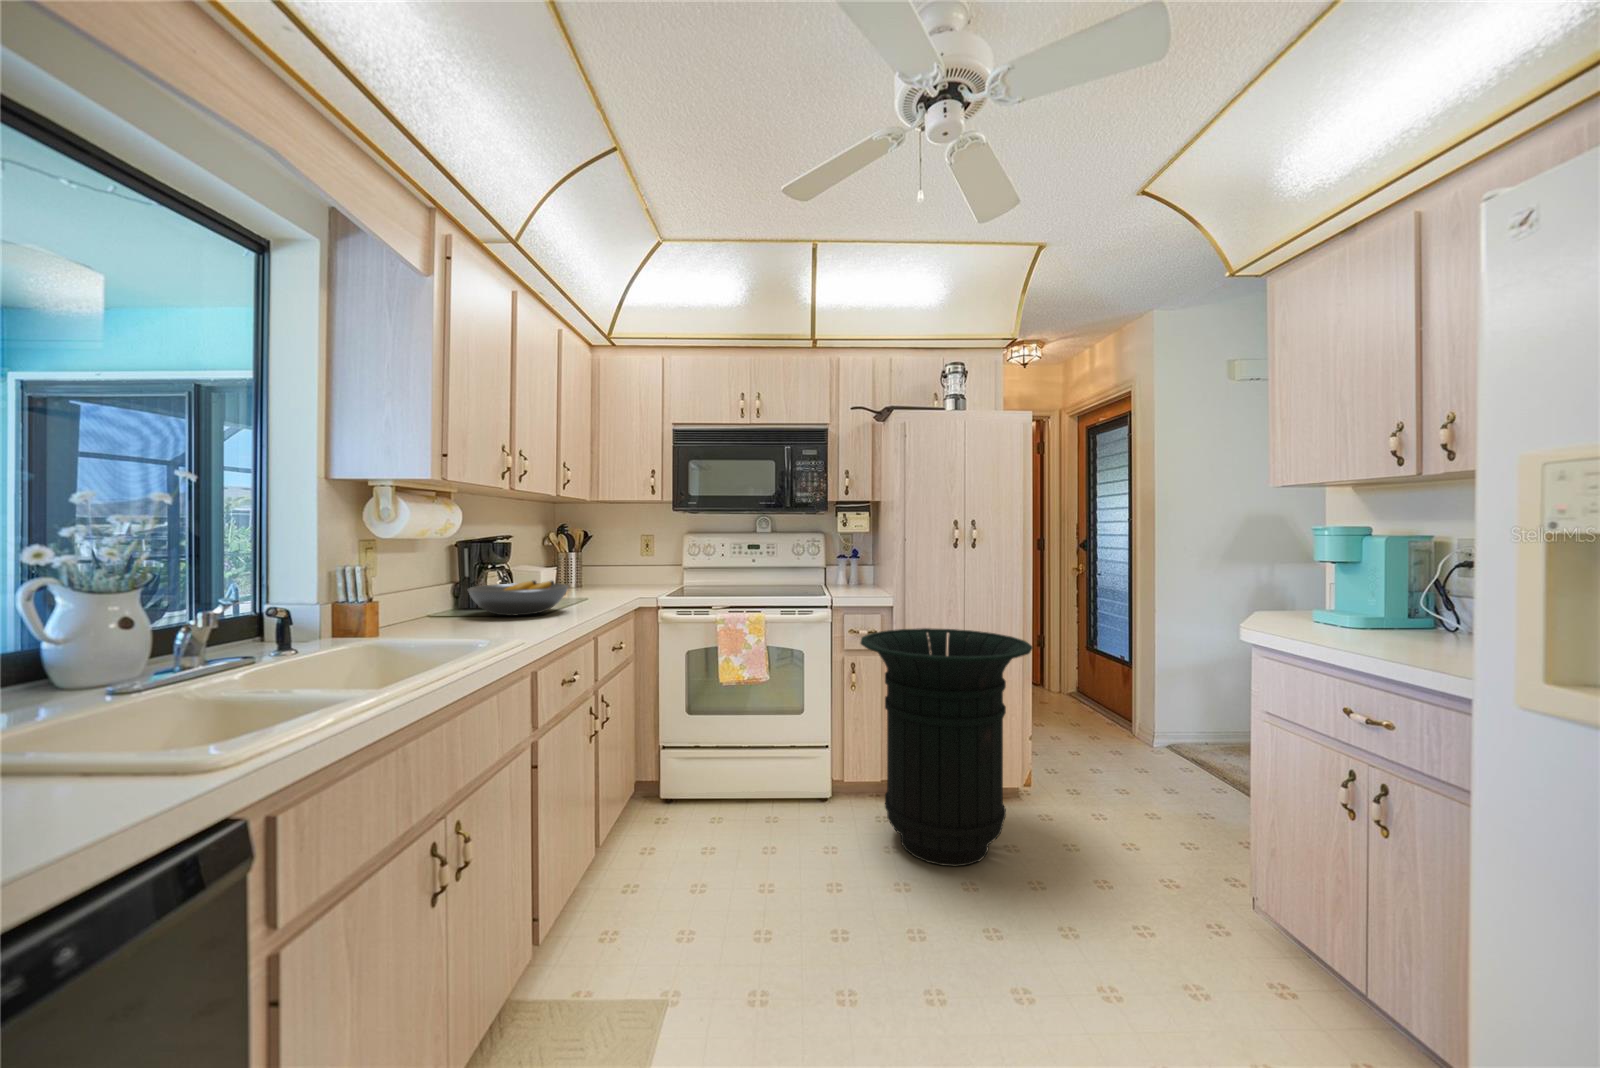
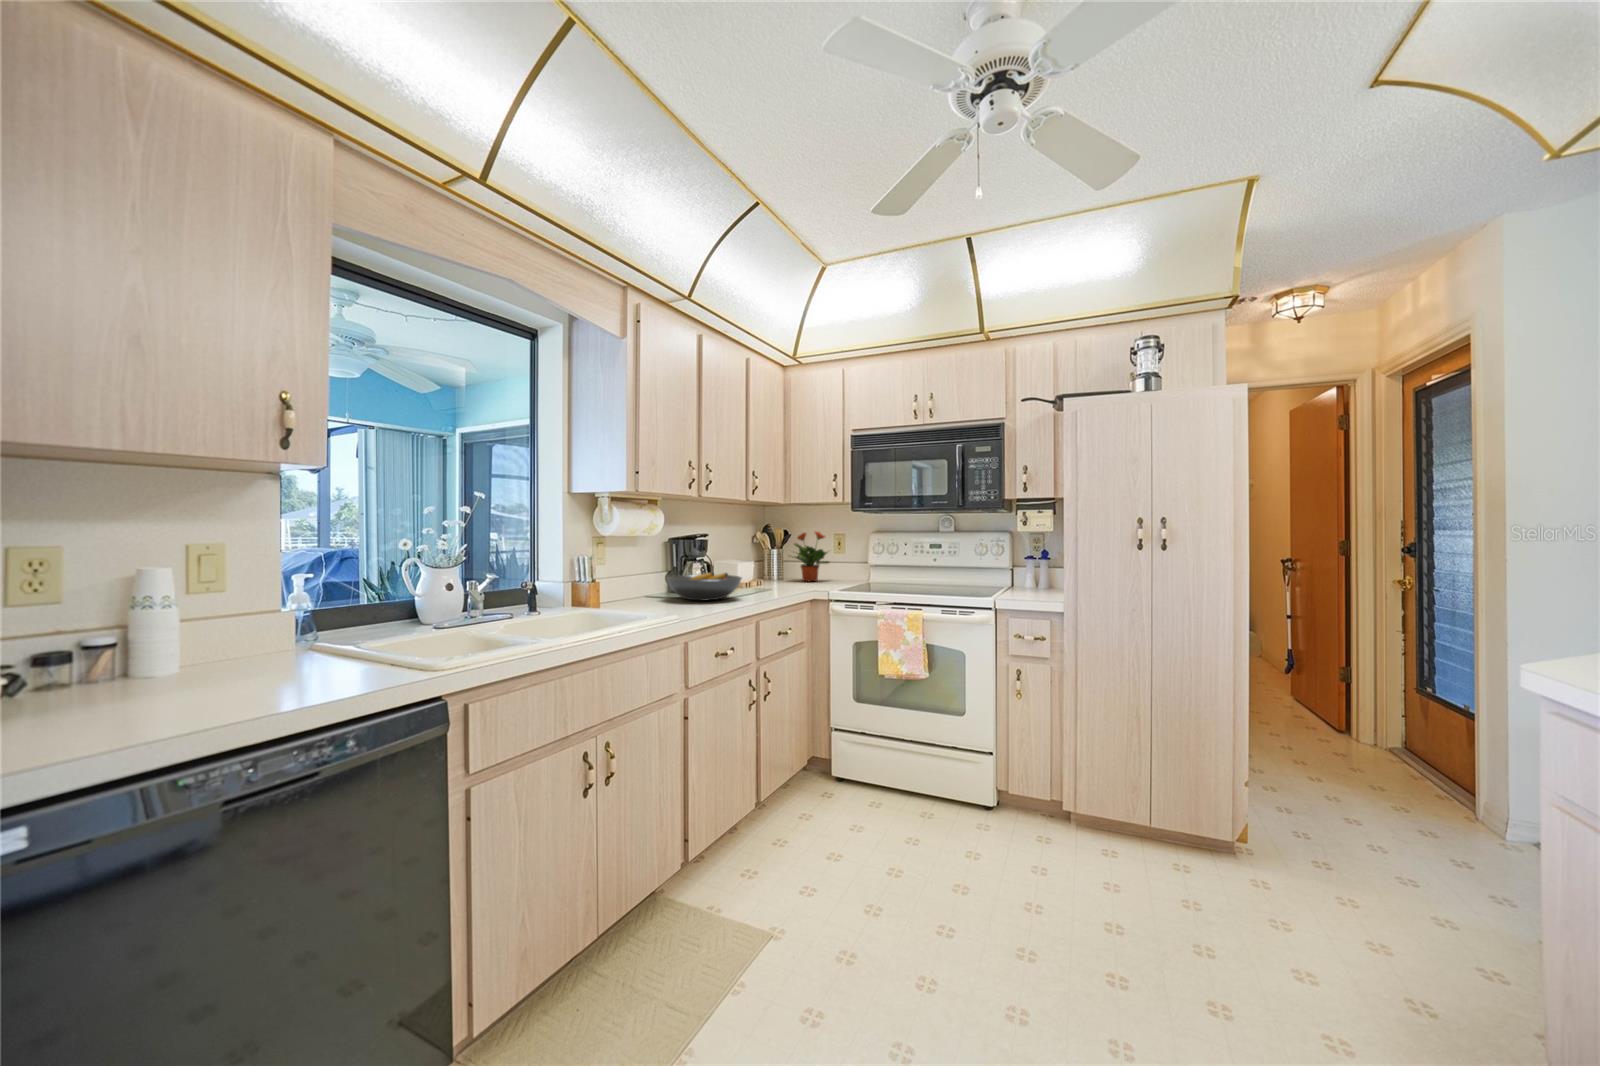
potted plant: none [589,531,640,586] -> present [794,532,829,582]
trash can: present [861,628,1033,866] -> none [1003,636,1201,894]

